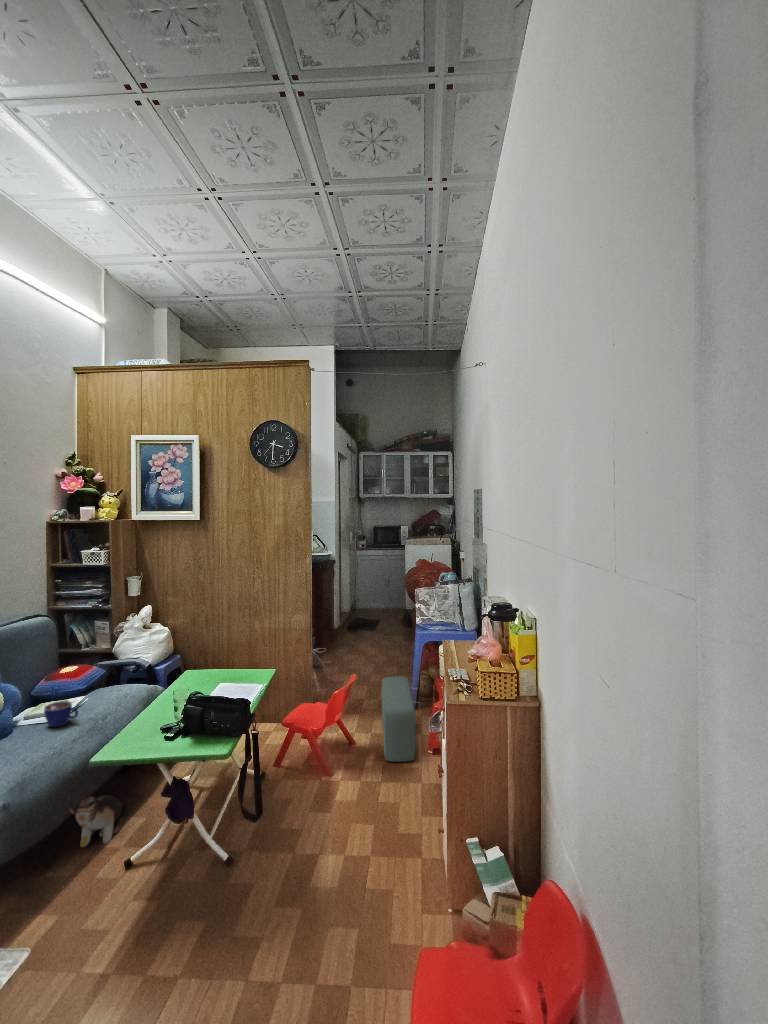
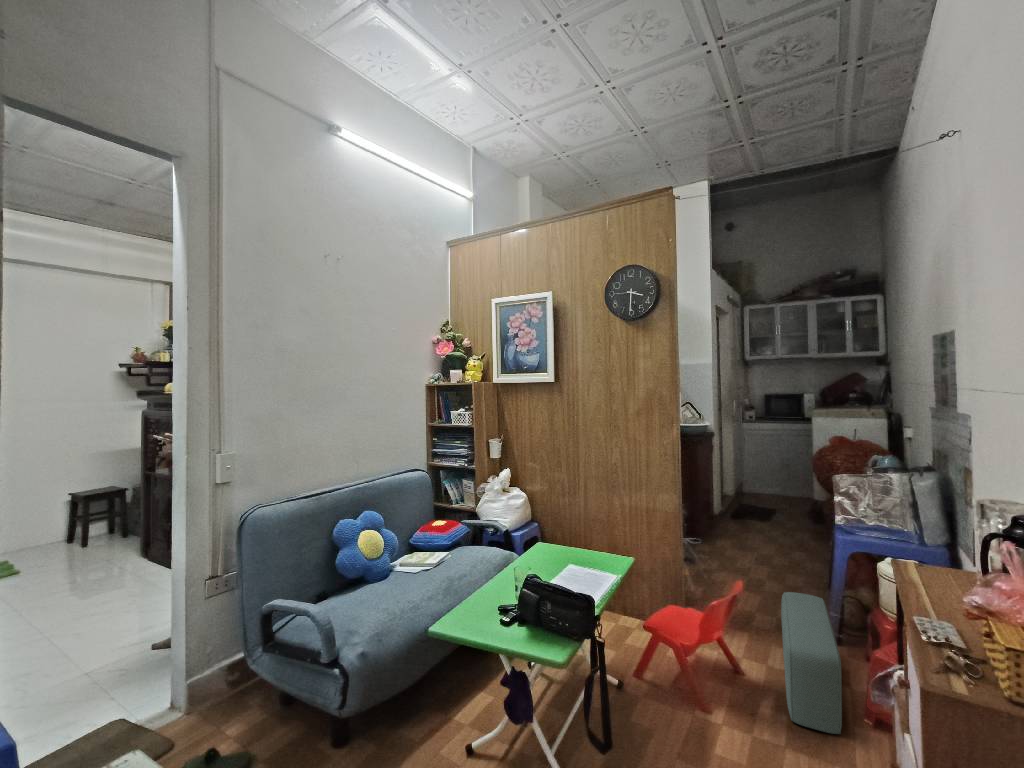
cup: present [44,701,79,727] -> none [397,558,426,584]
plush toy: present [69,795,124,847] -> none [401,670,465,728]

